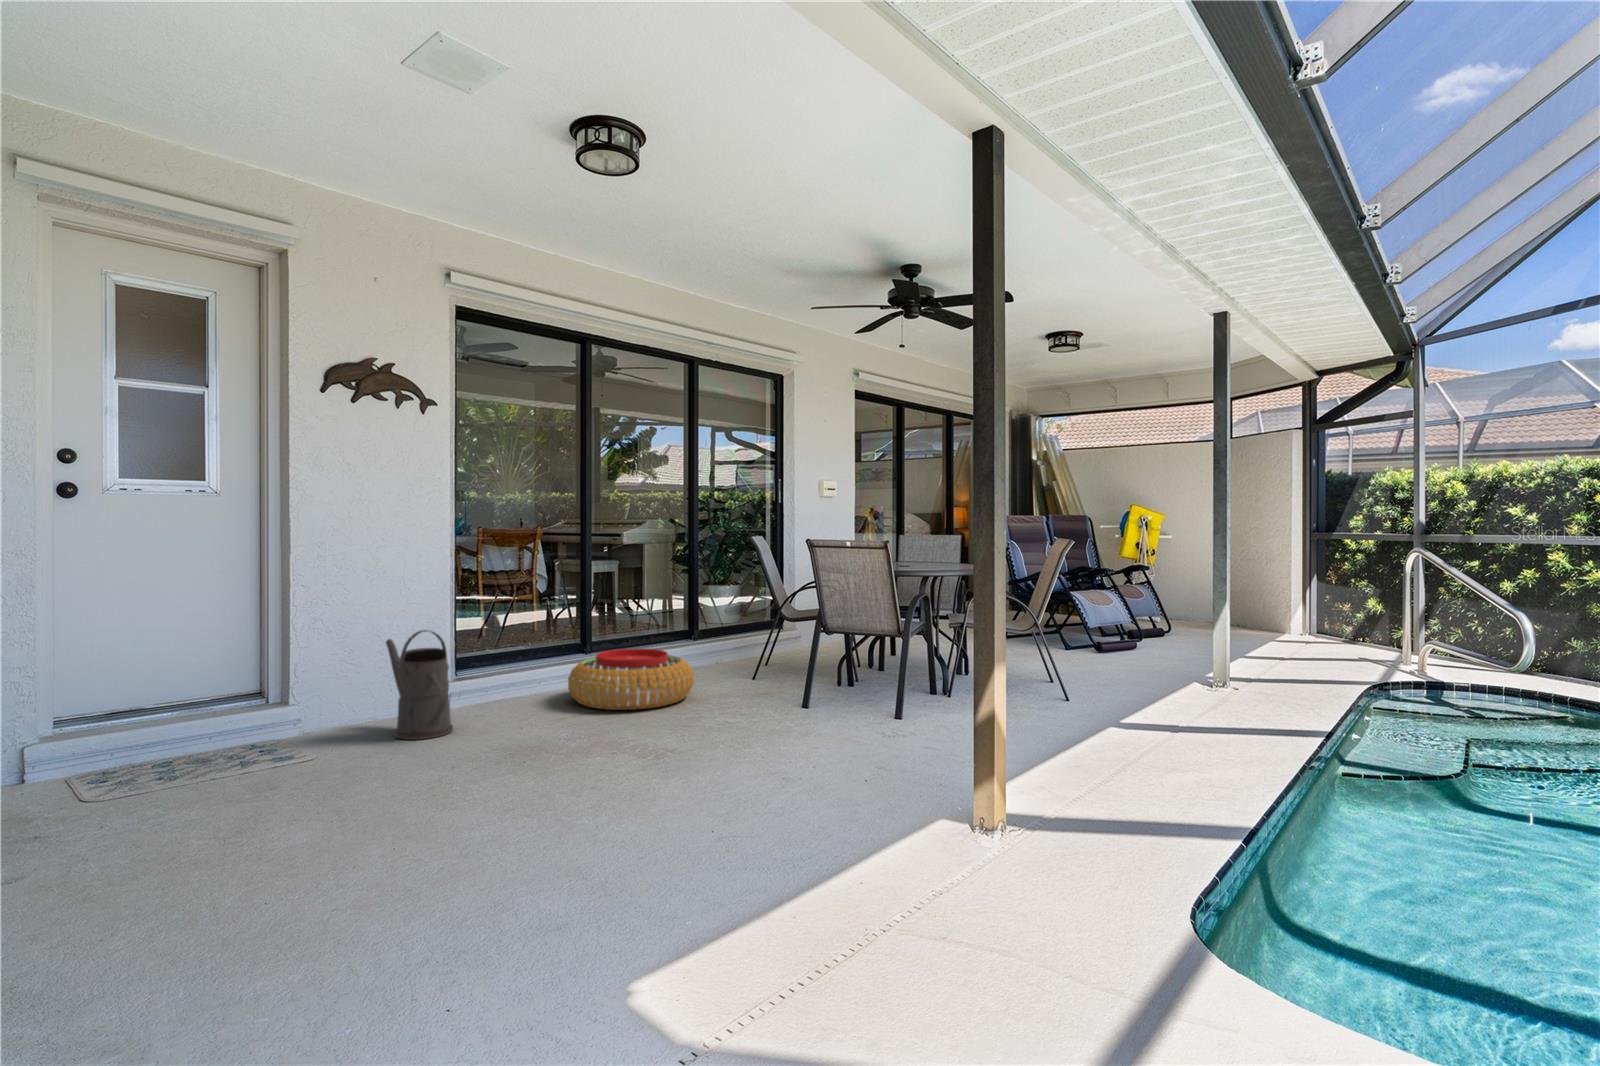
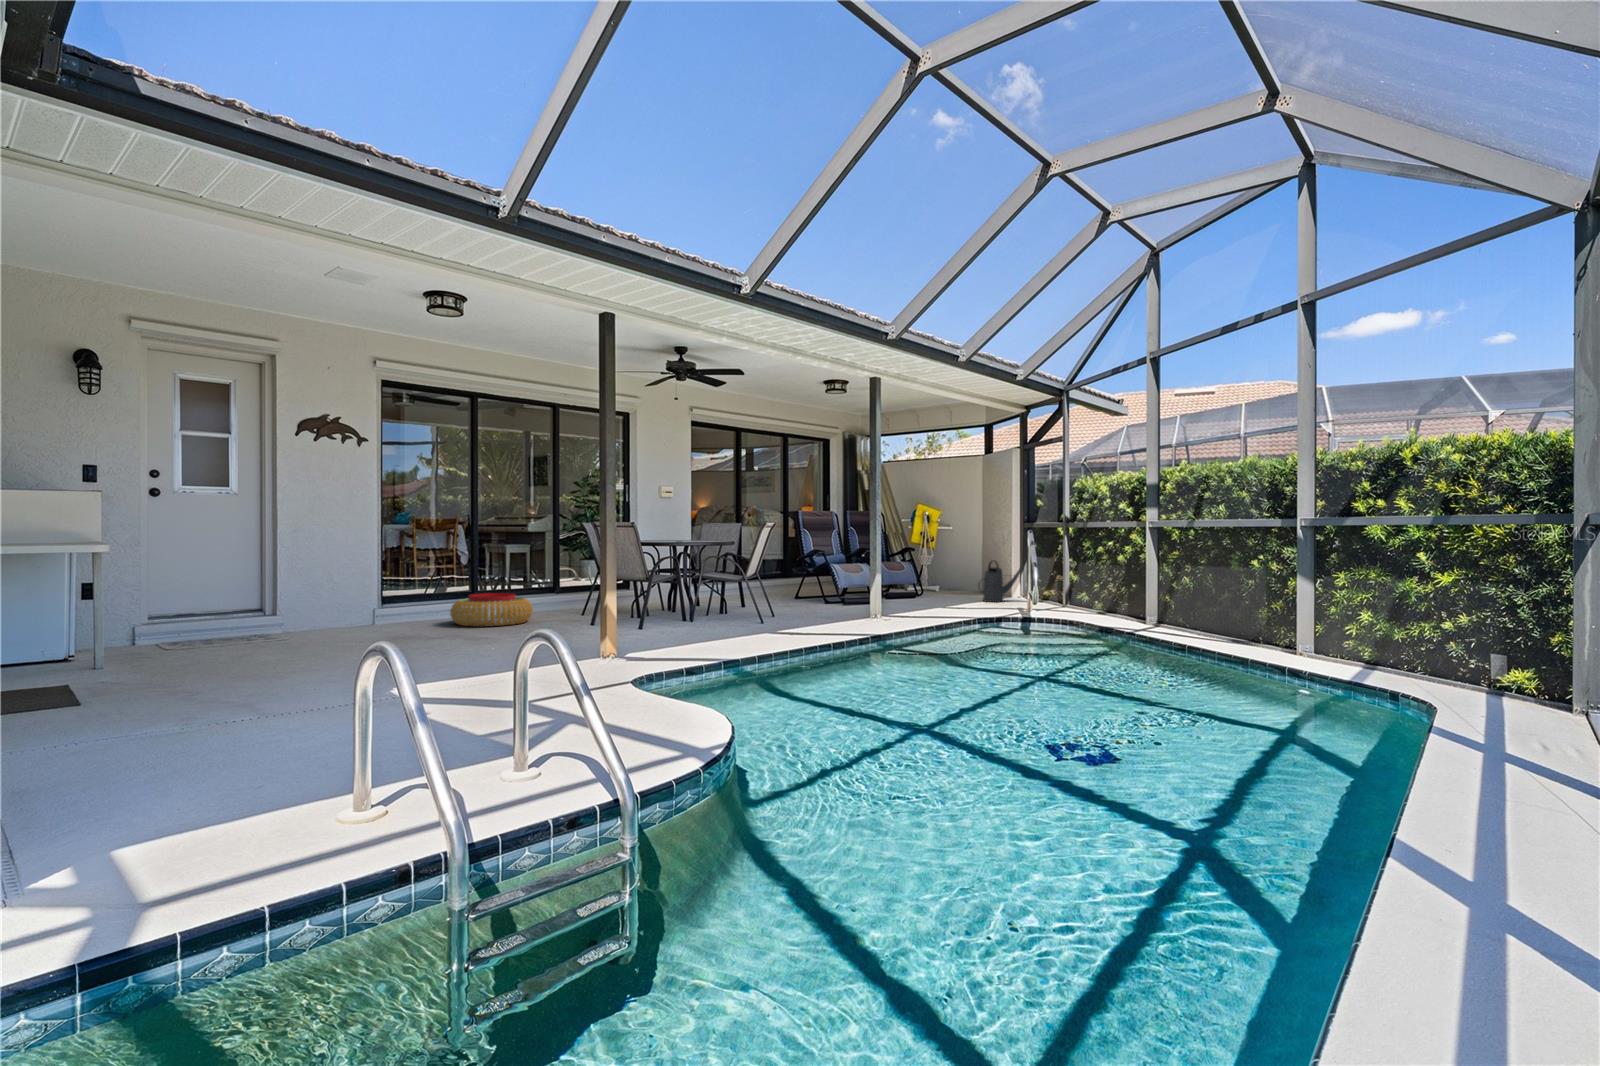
watering can: present [386,630,453,740] -> present [978,560,1023,602]

